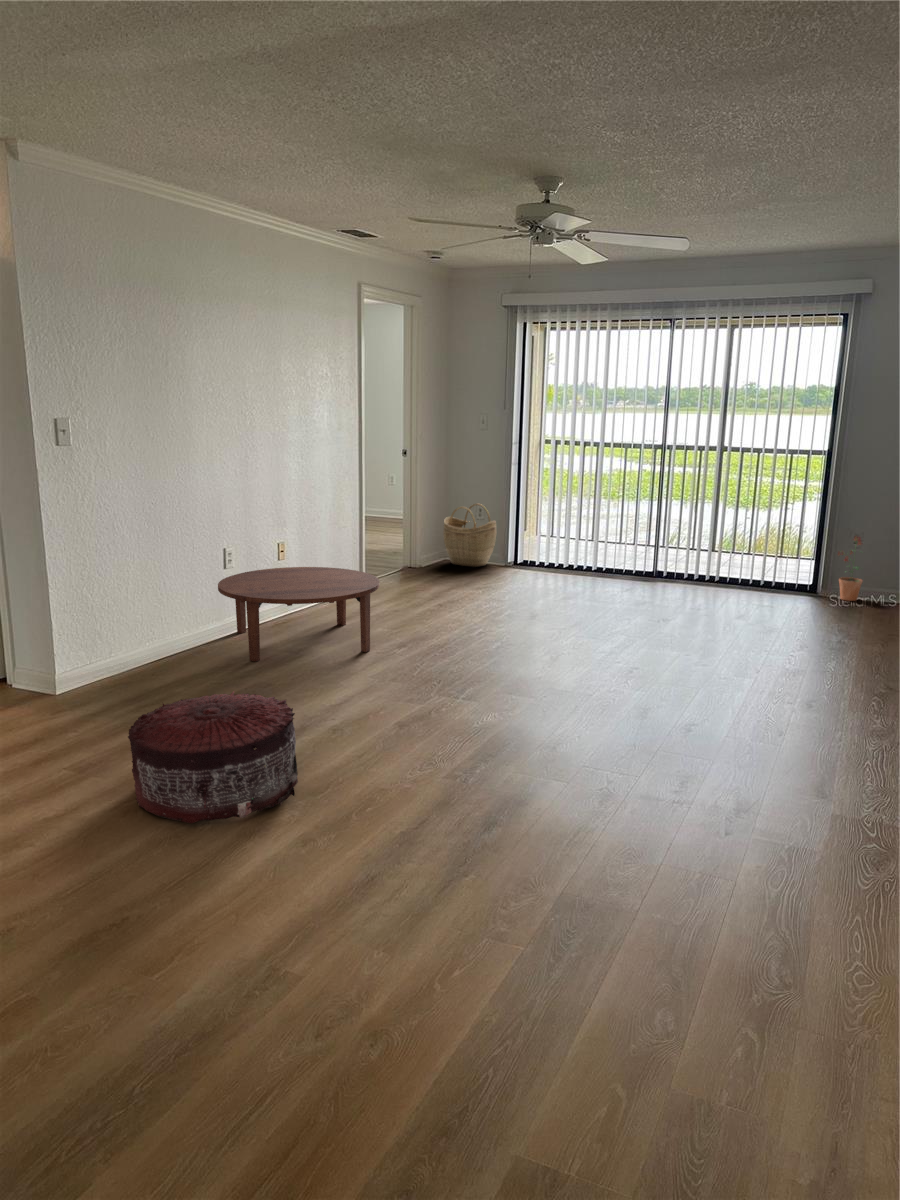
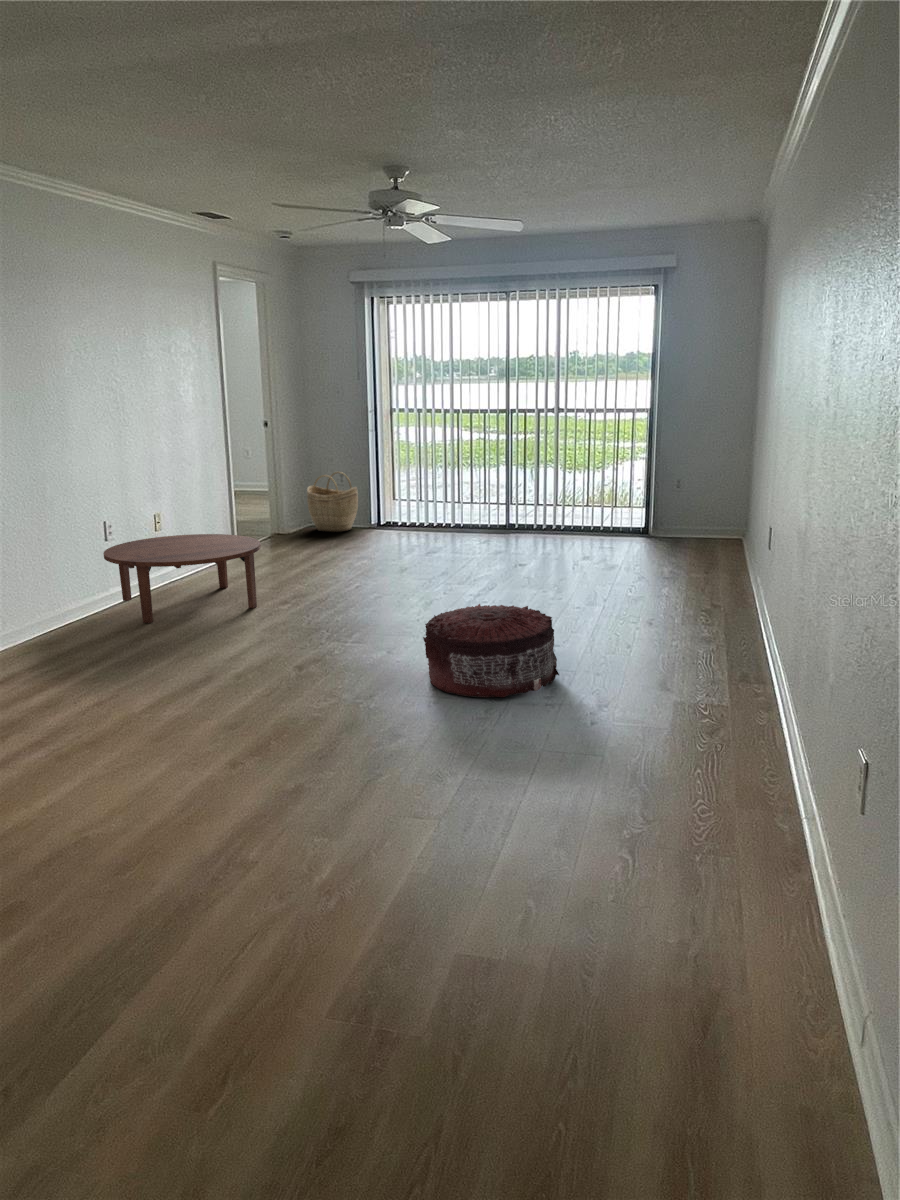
potted plant: present [838,536,862,601] -> none [662,482,686,540]
pouf: present [128,692,298,823] -> present [423,604,559,697]

